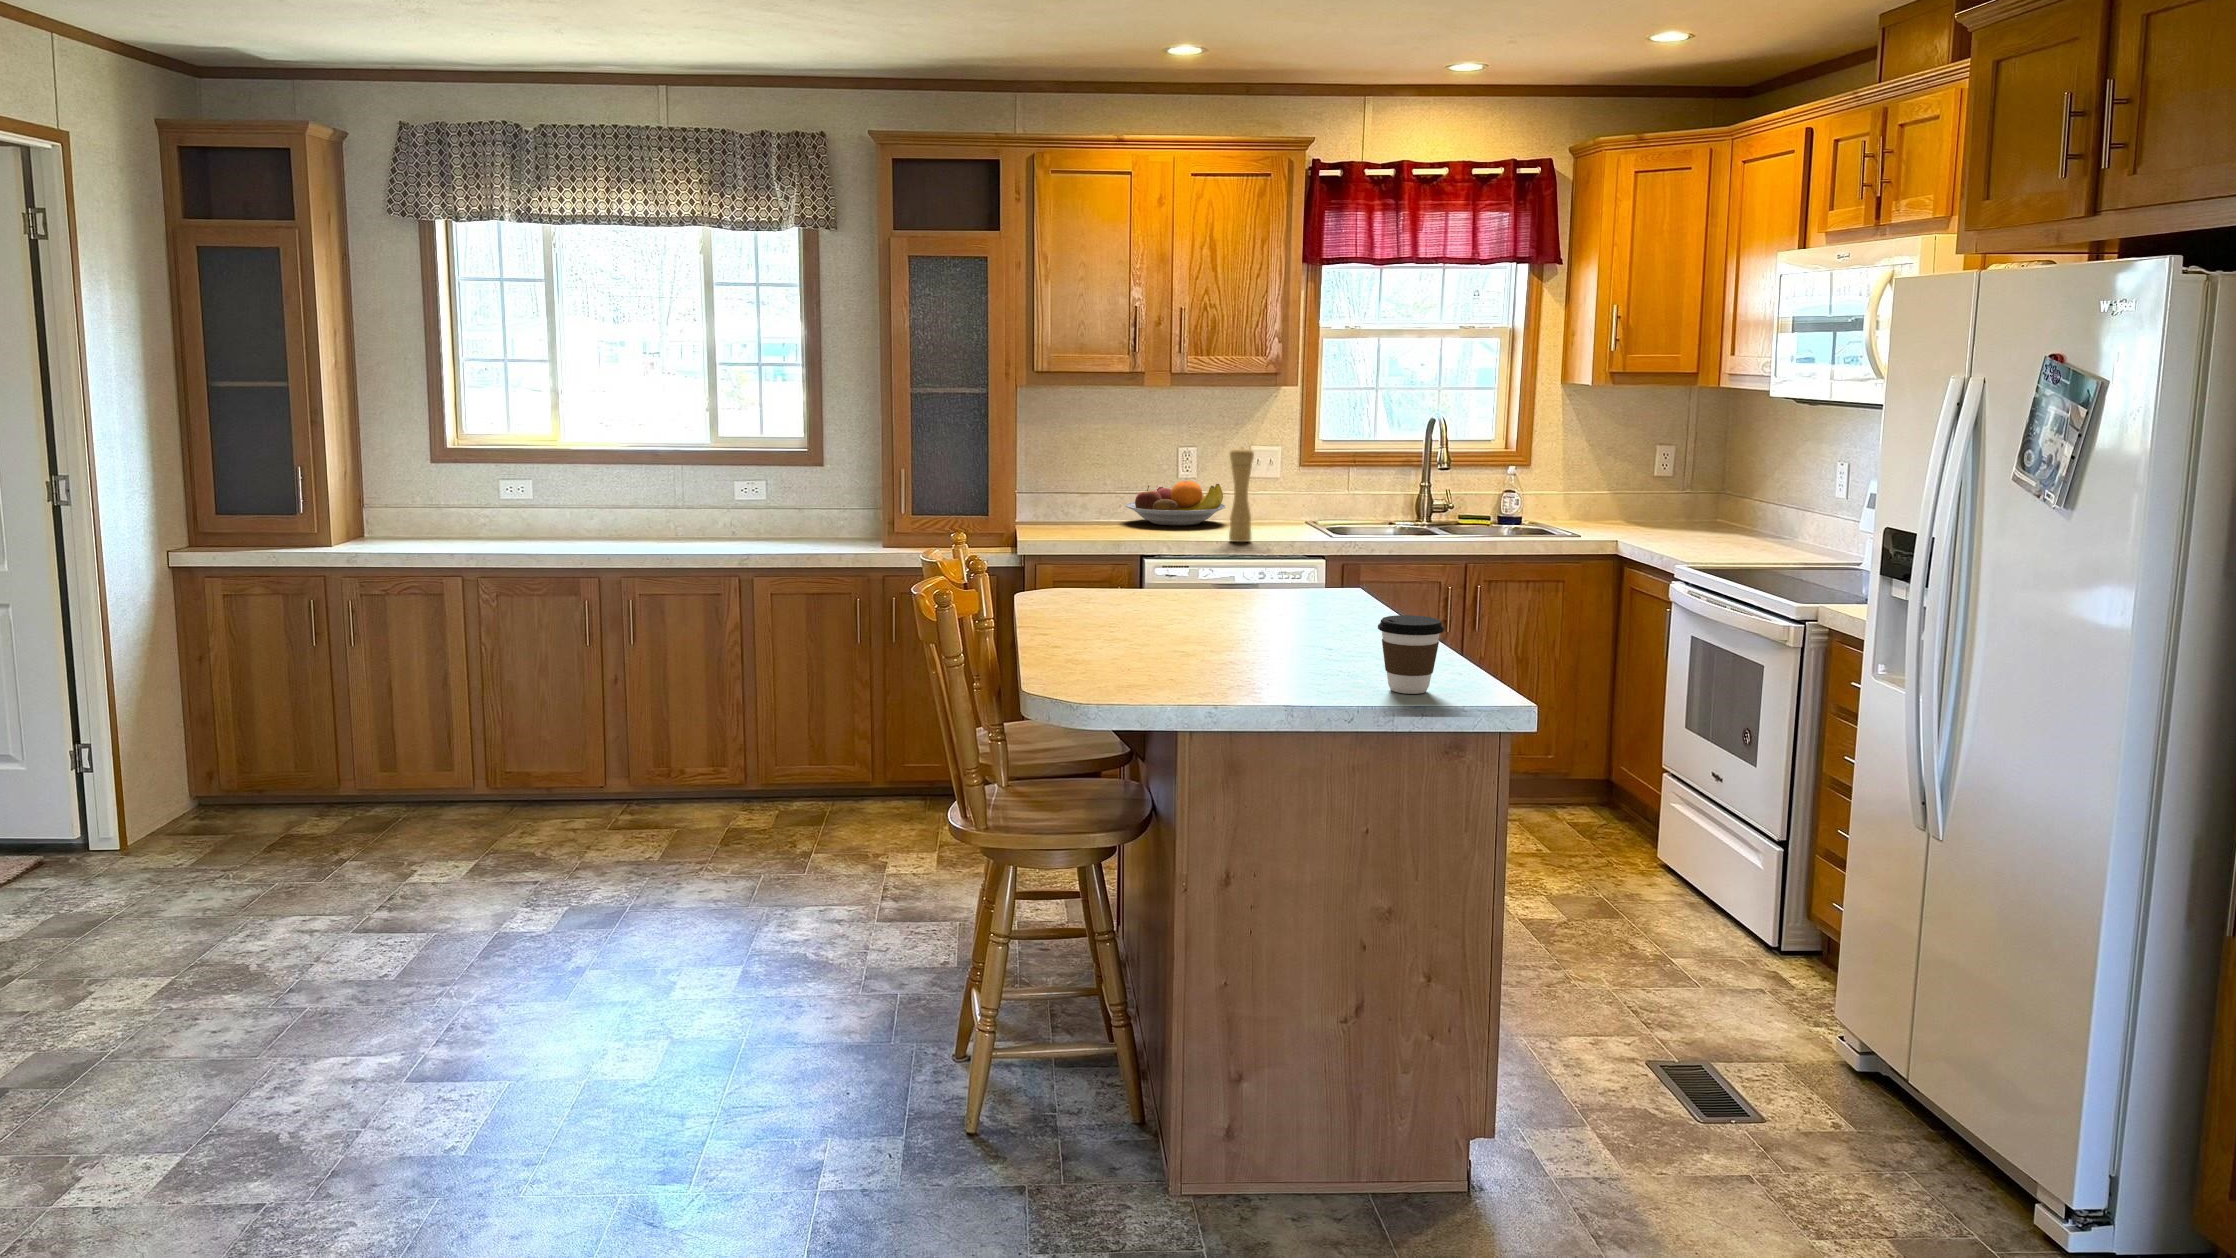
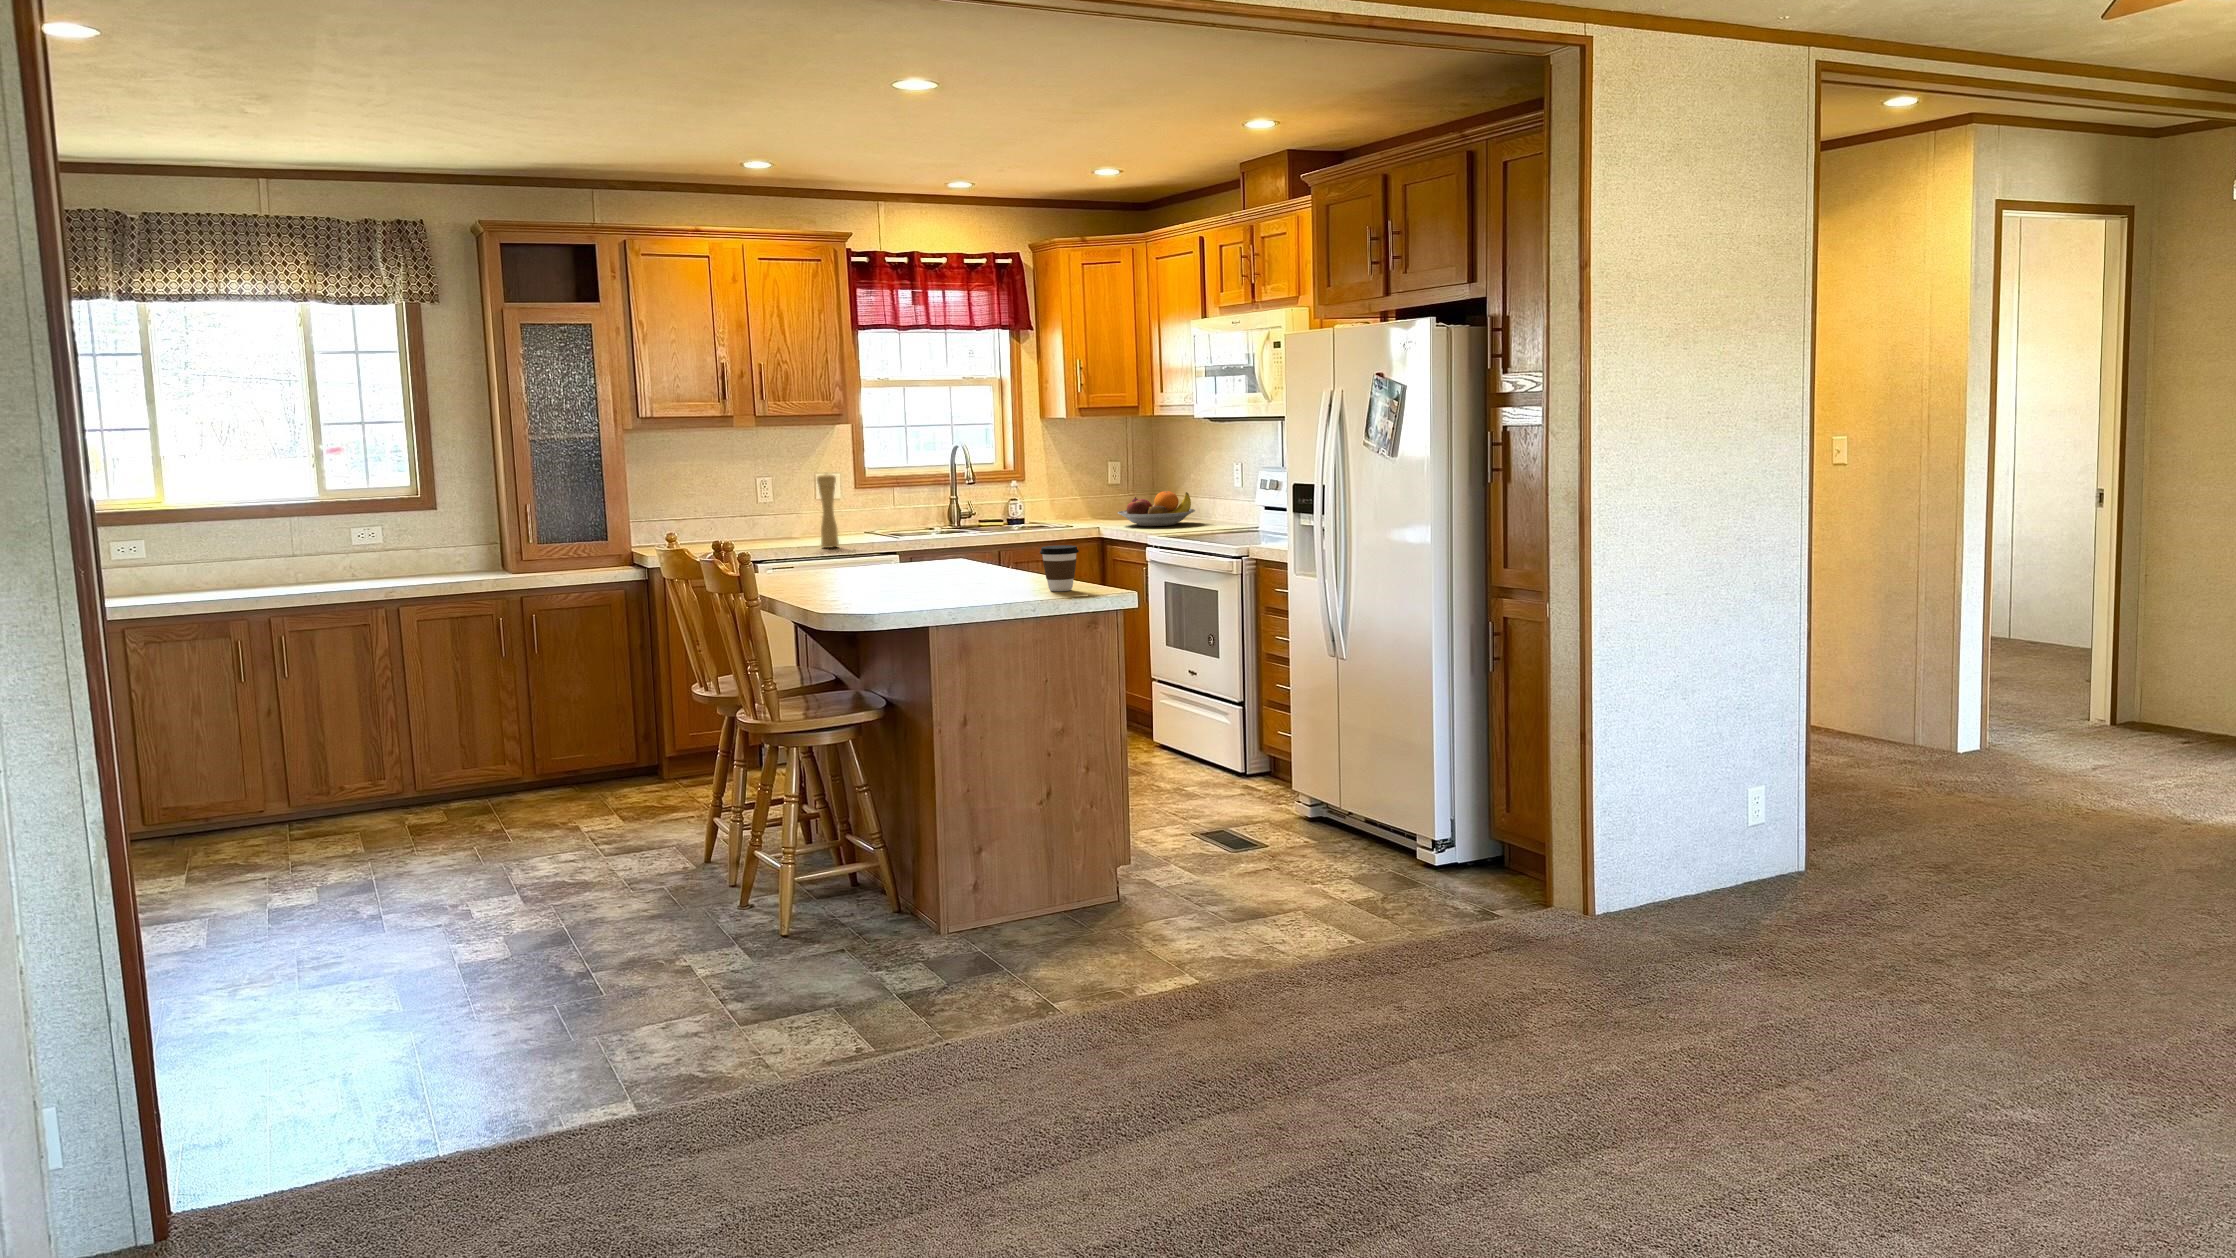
fruit bowl: present [1126,481,1226,525] -> present [1118,491,1195,526]

